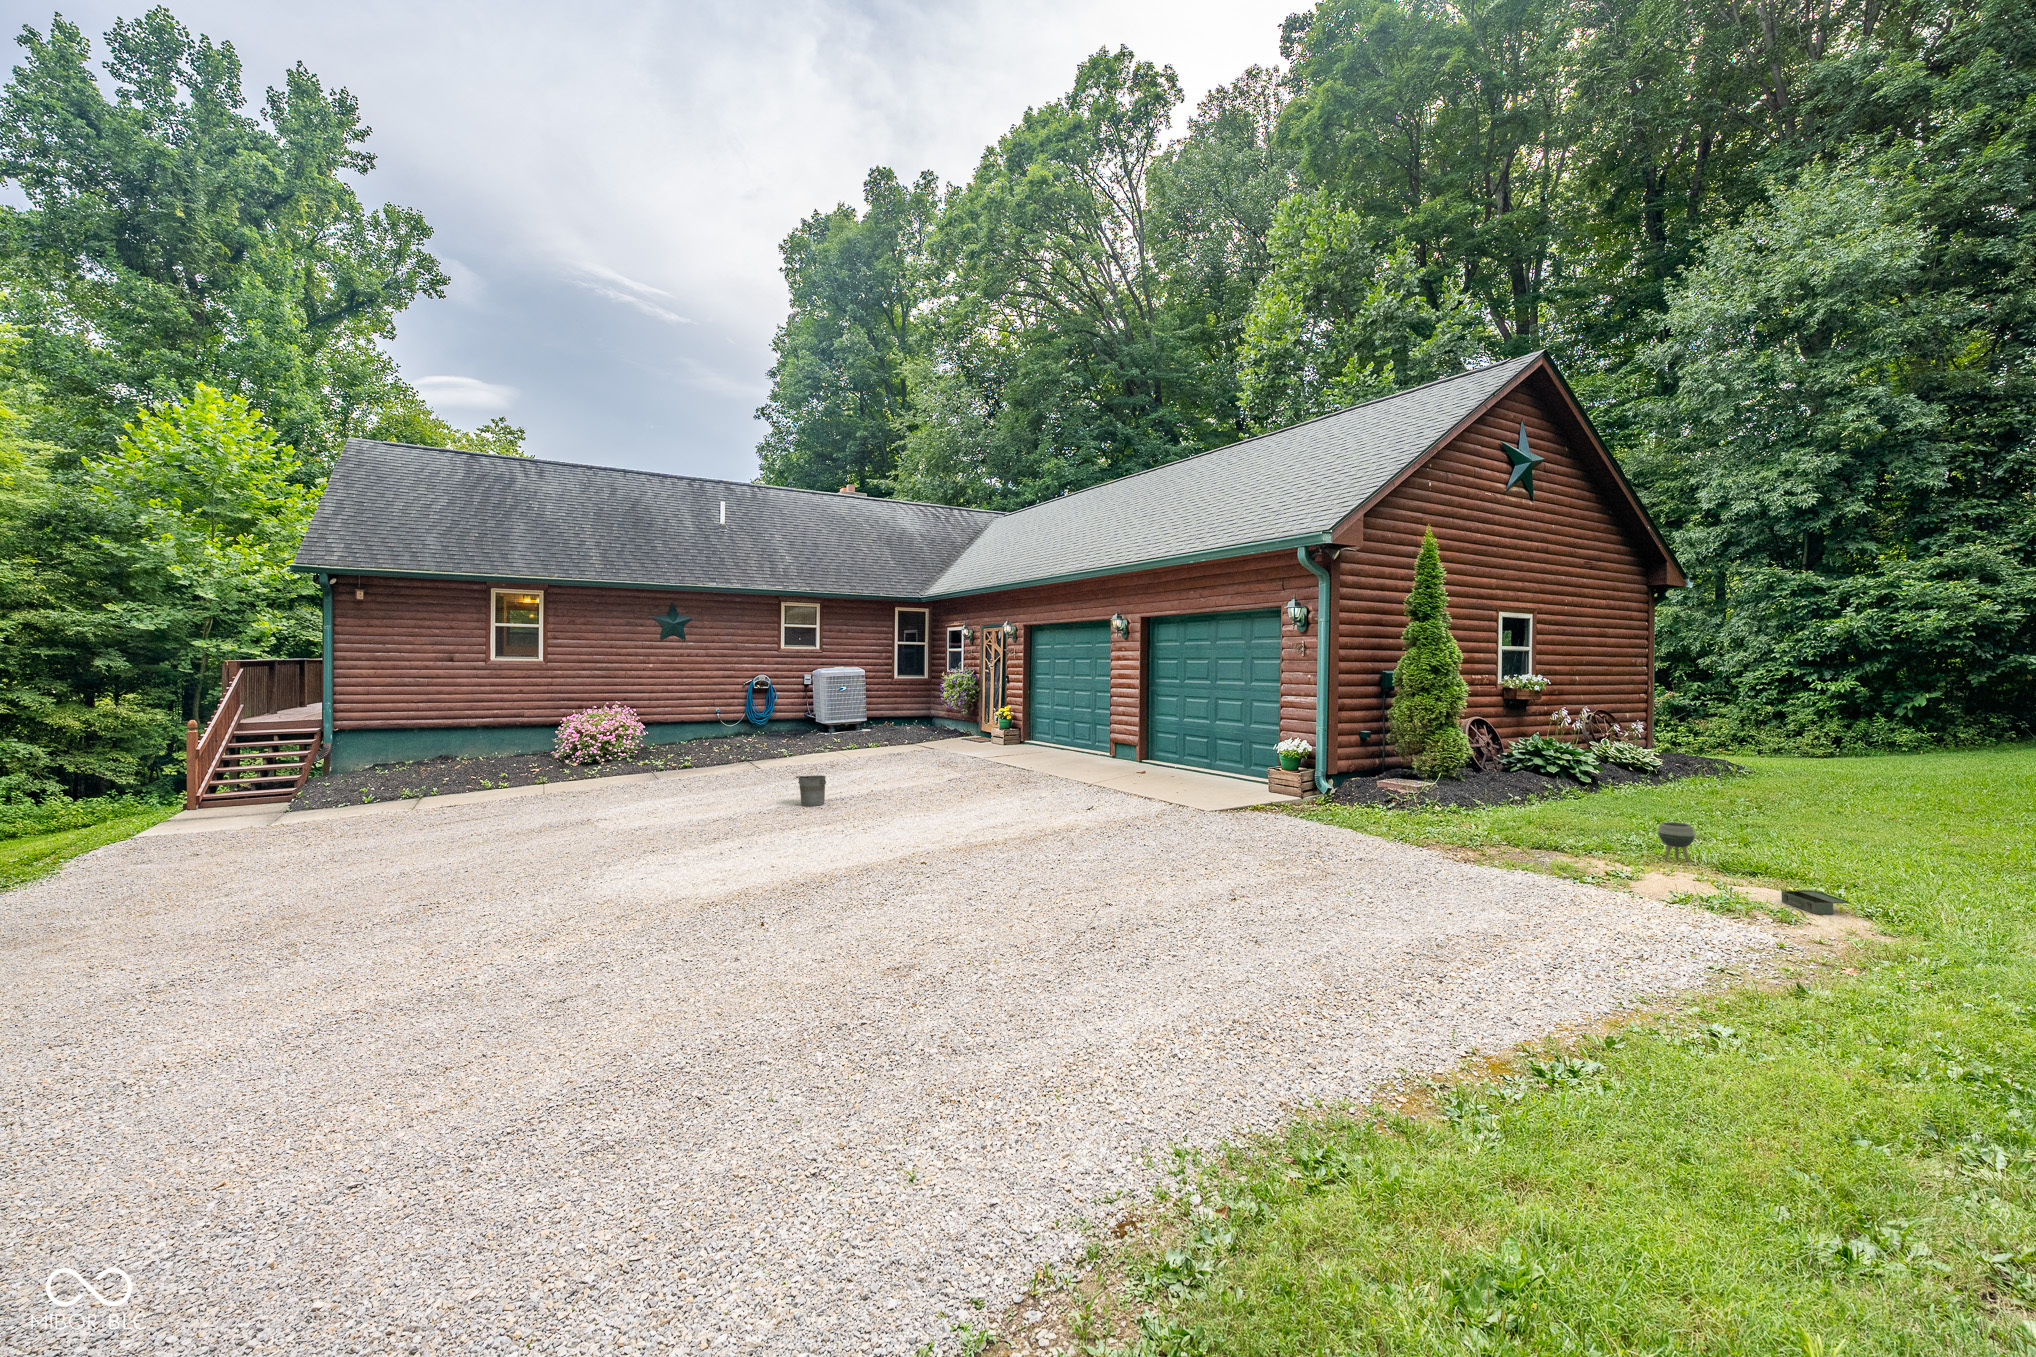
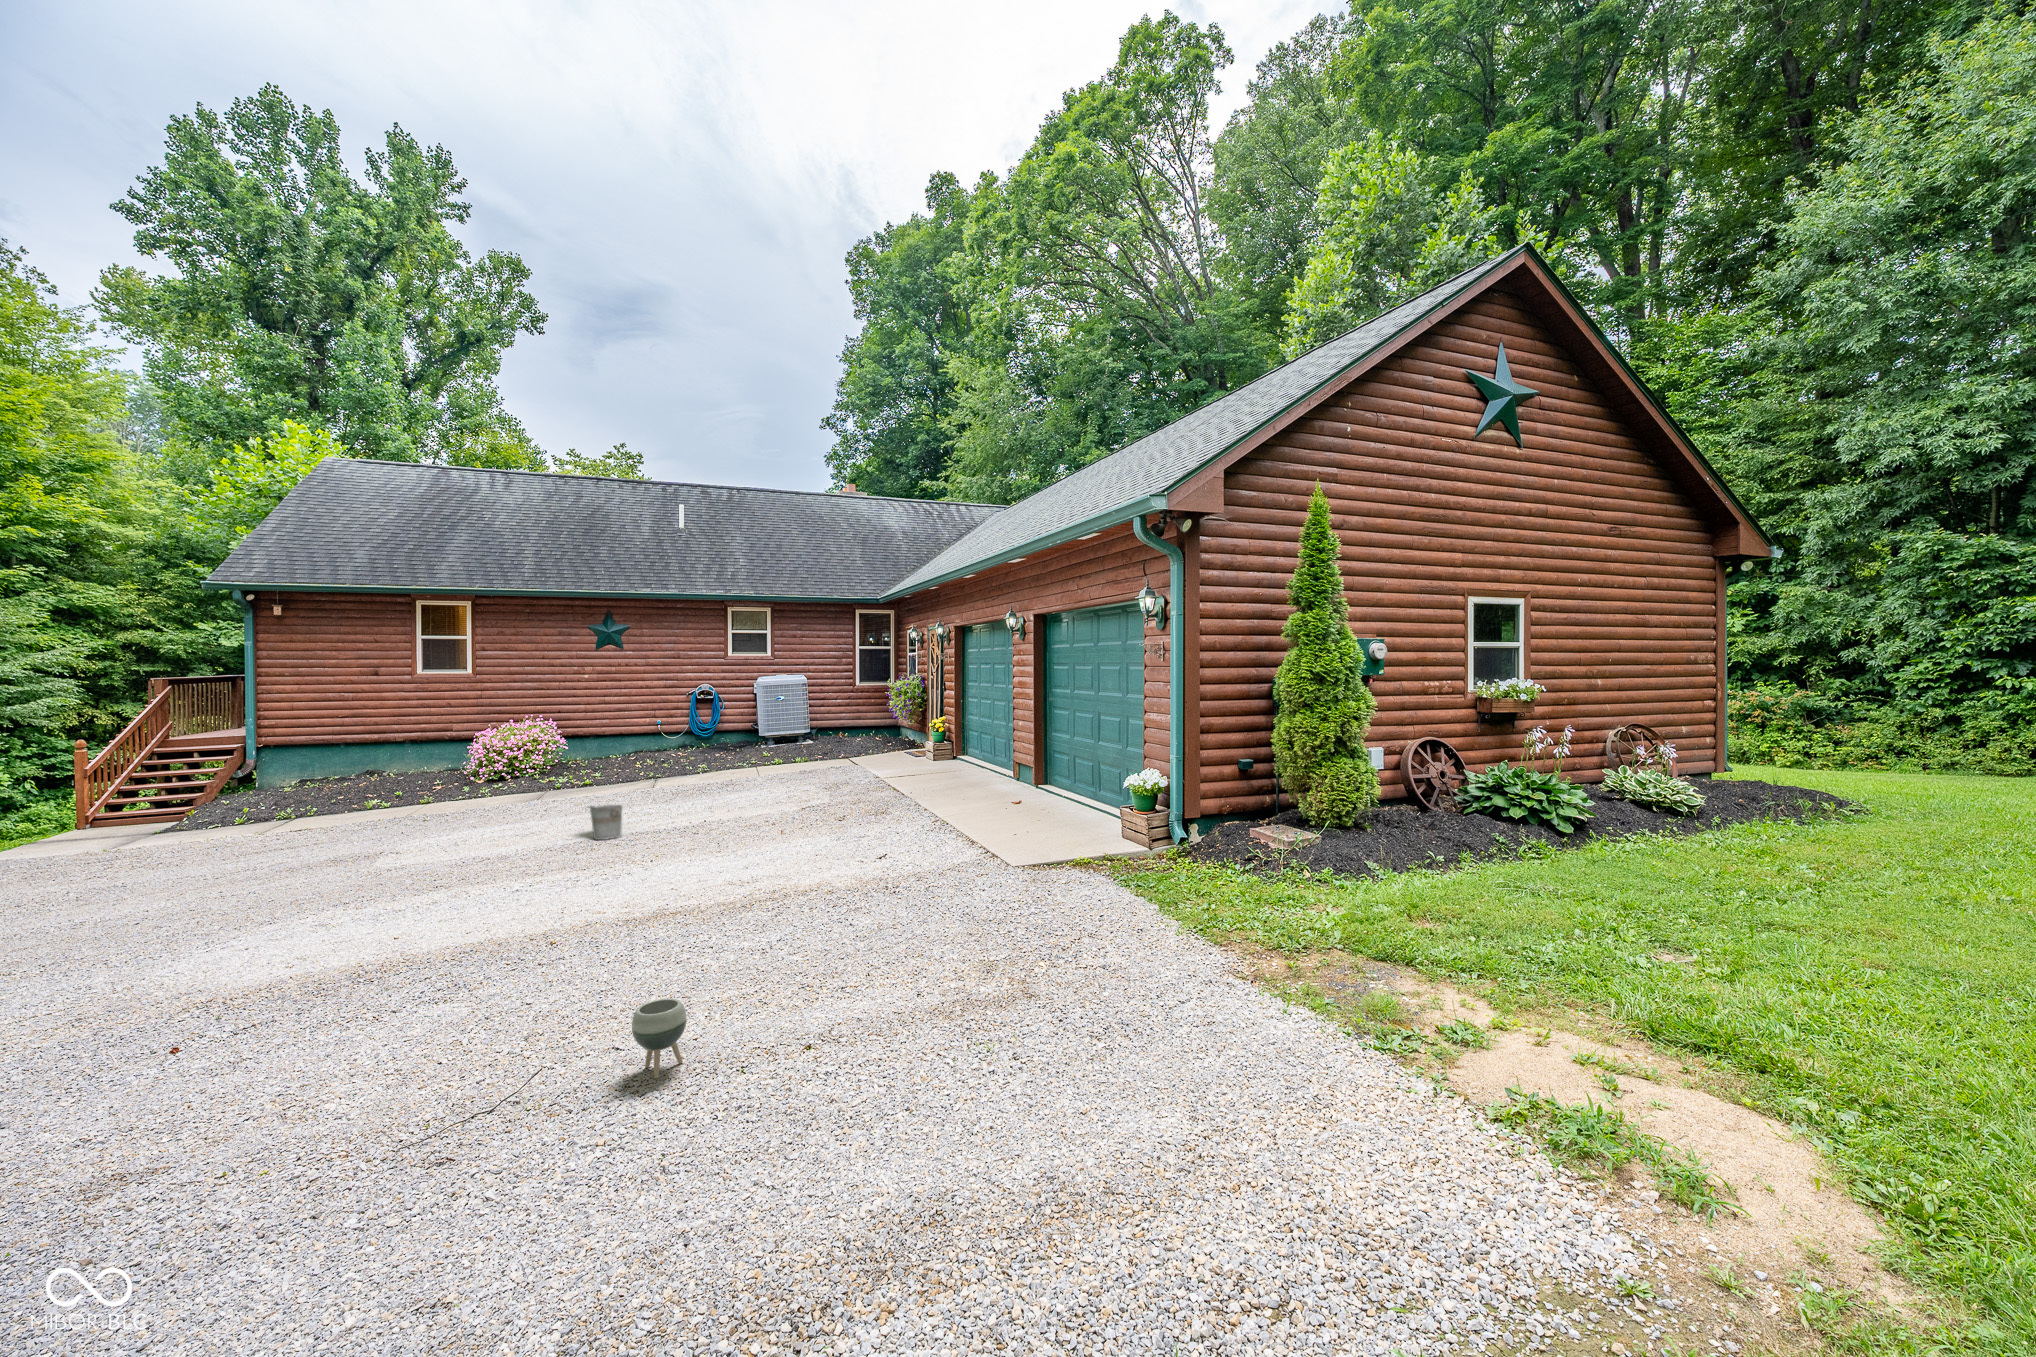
planter: present [1658,822,1695,862] -> present [632,999,687,1079]
toolbox: present [1781,890,1850,914] -> none [1591,1065,1681,1121]

